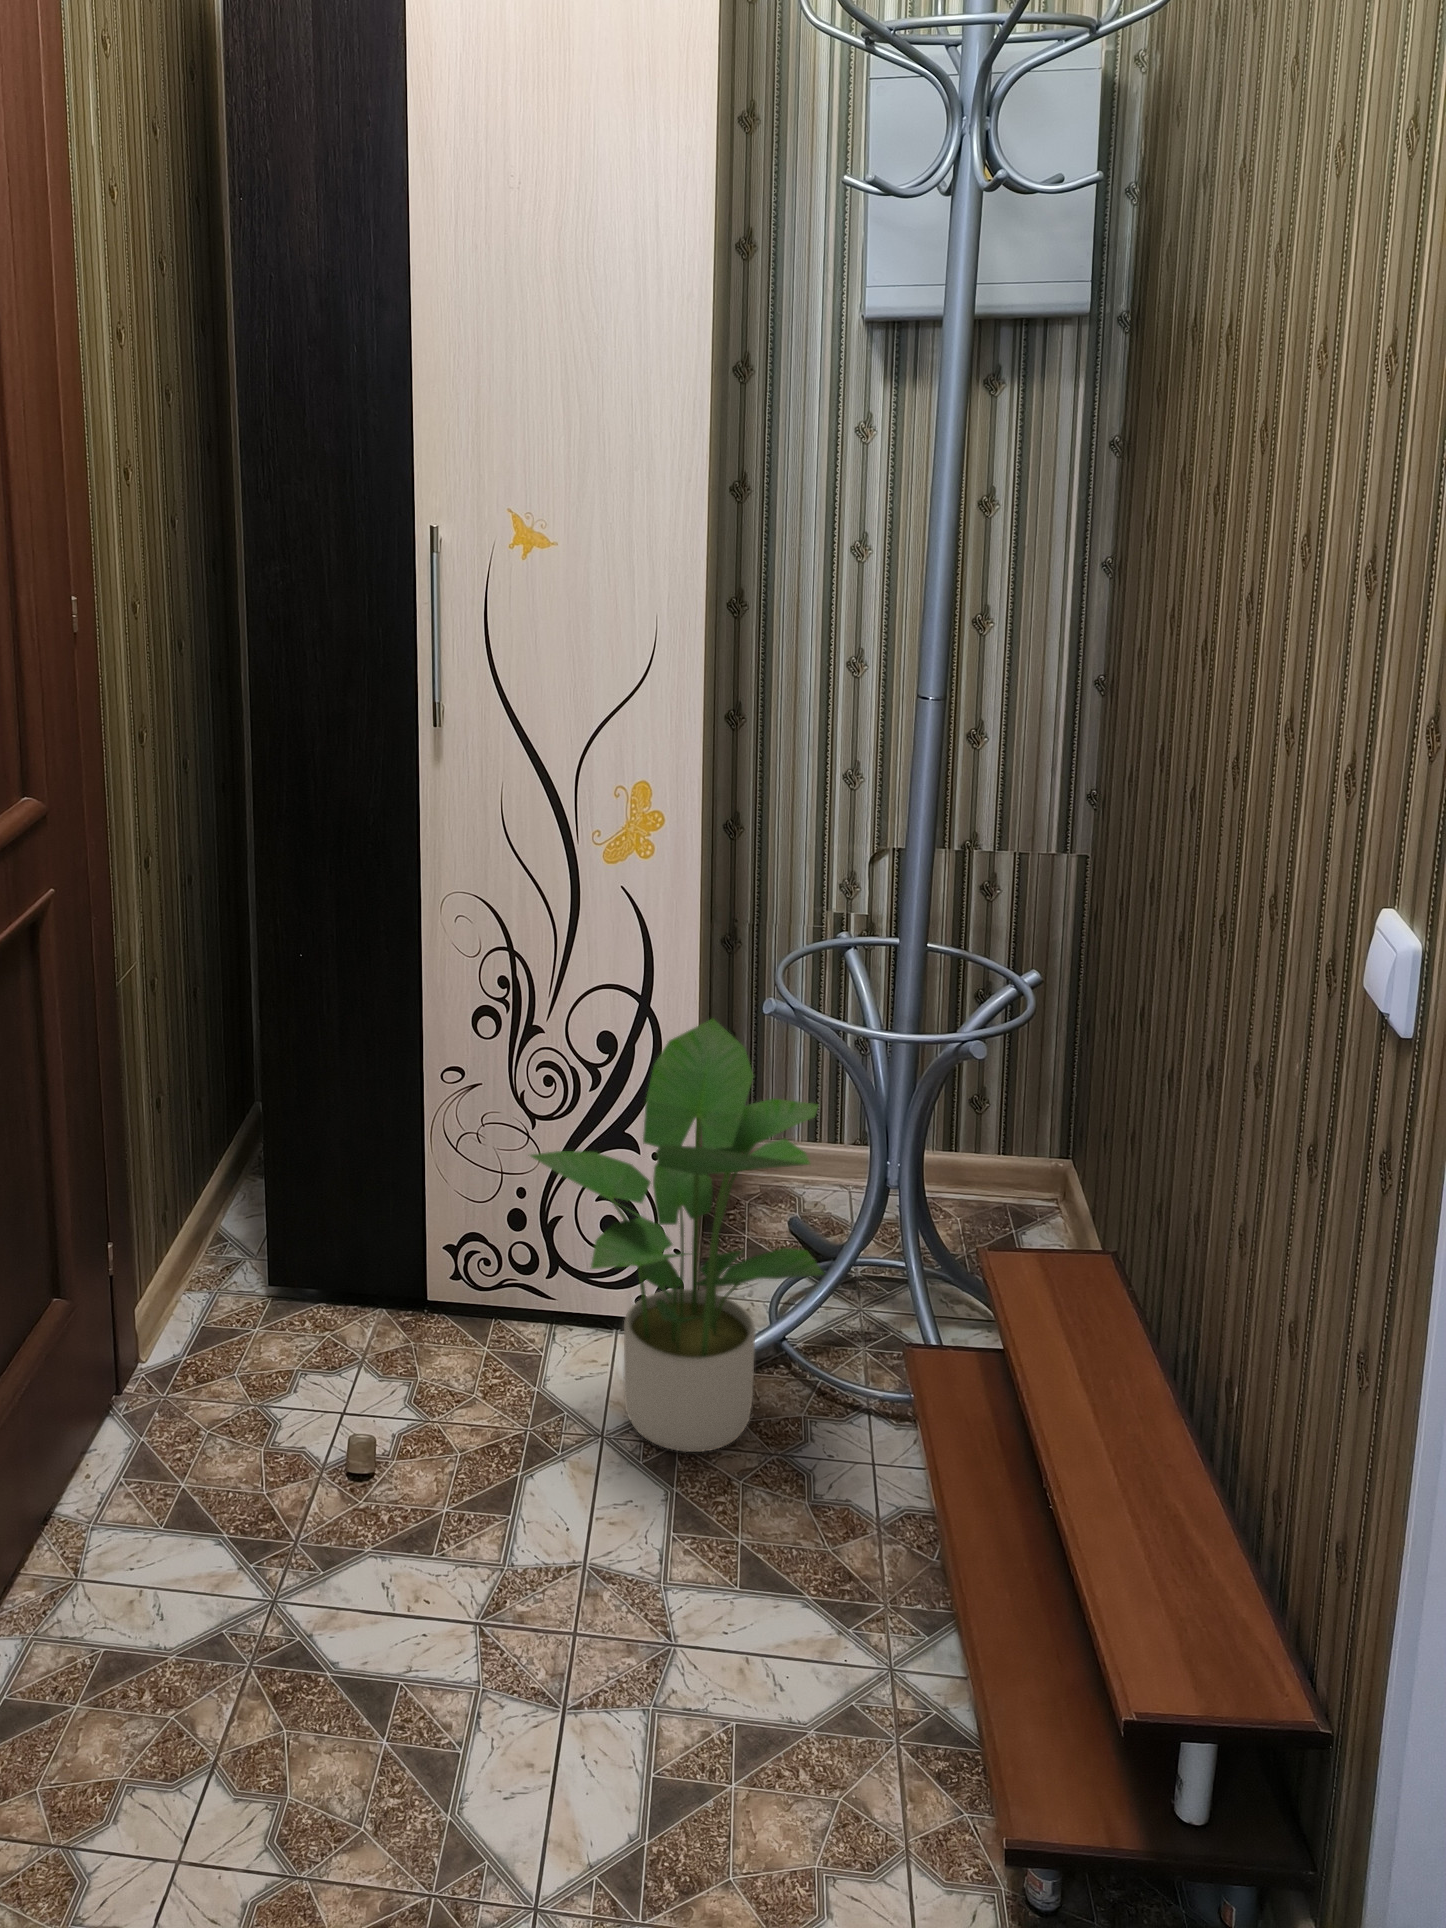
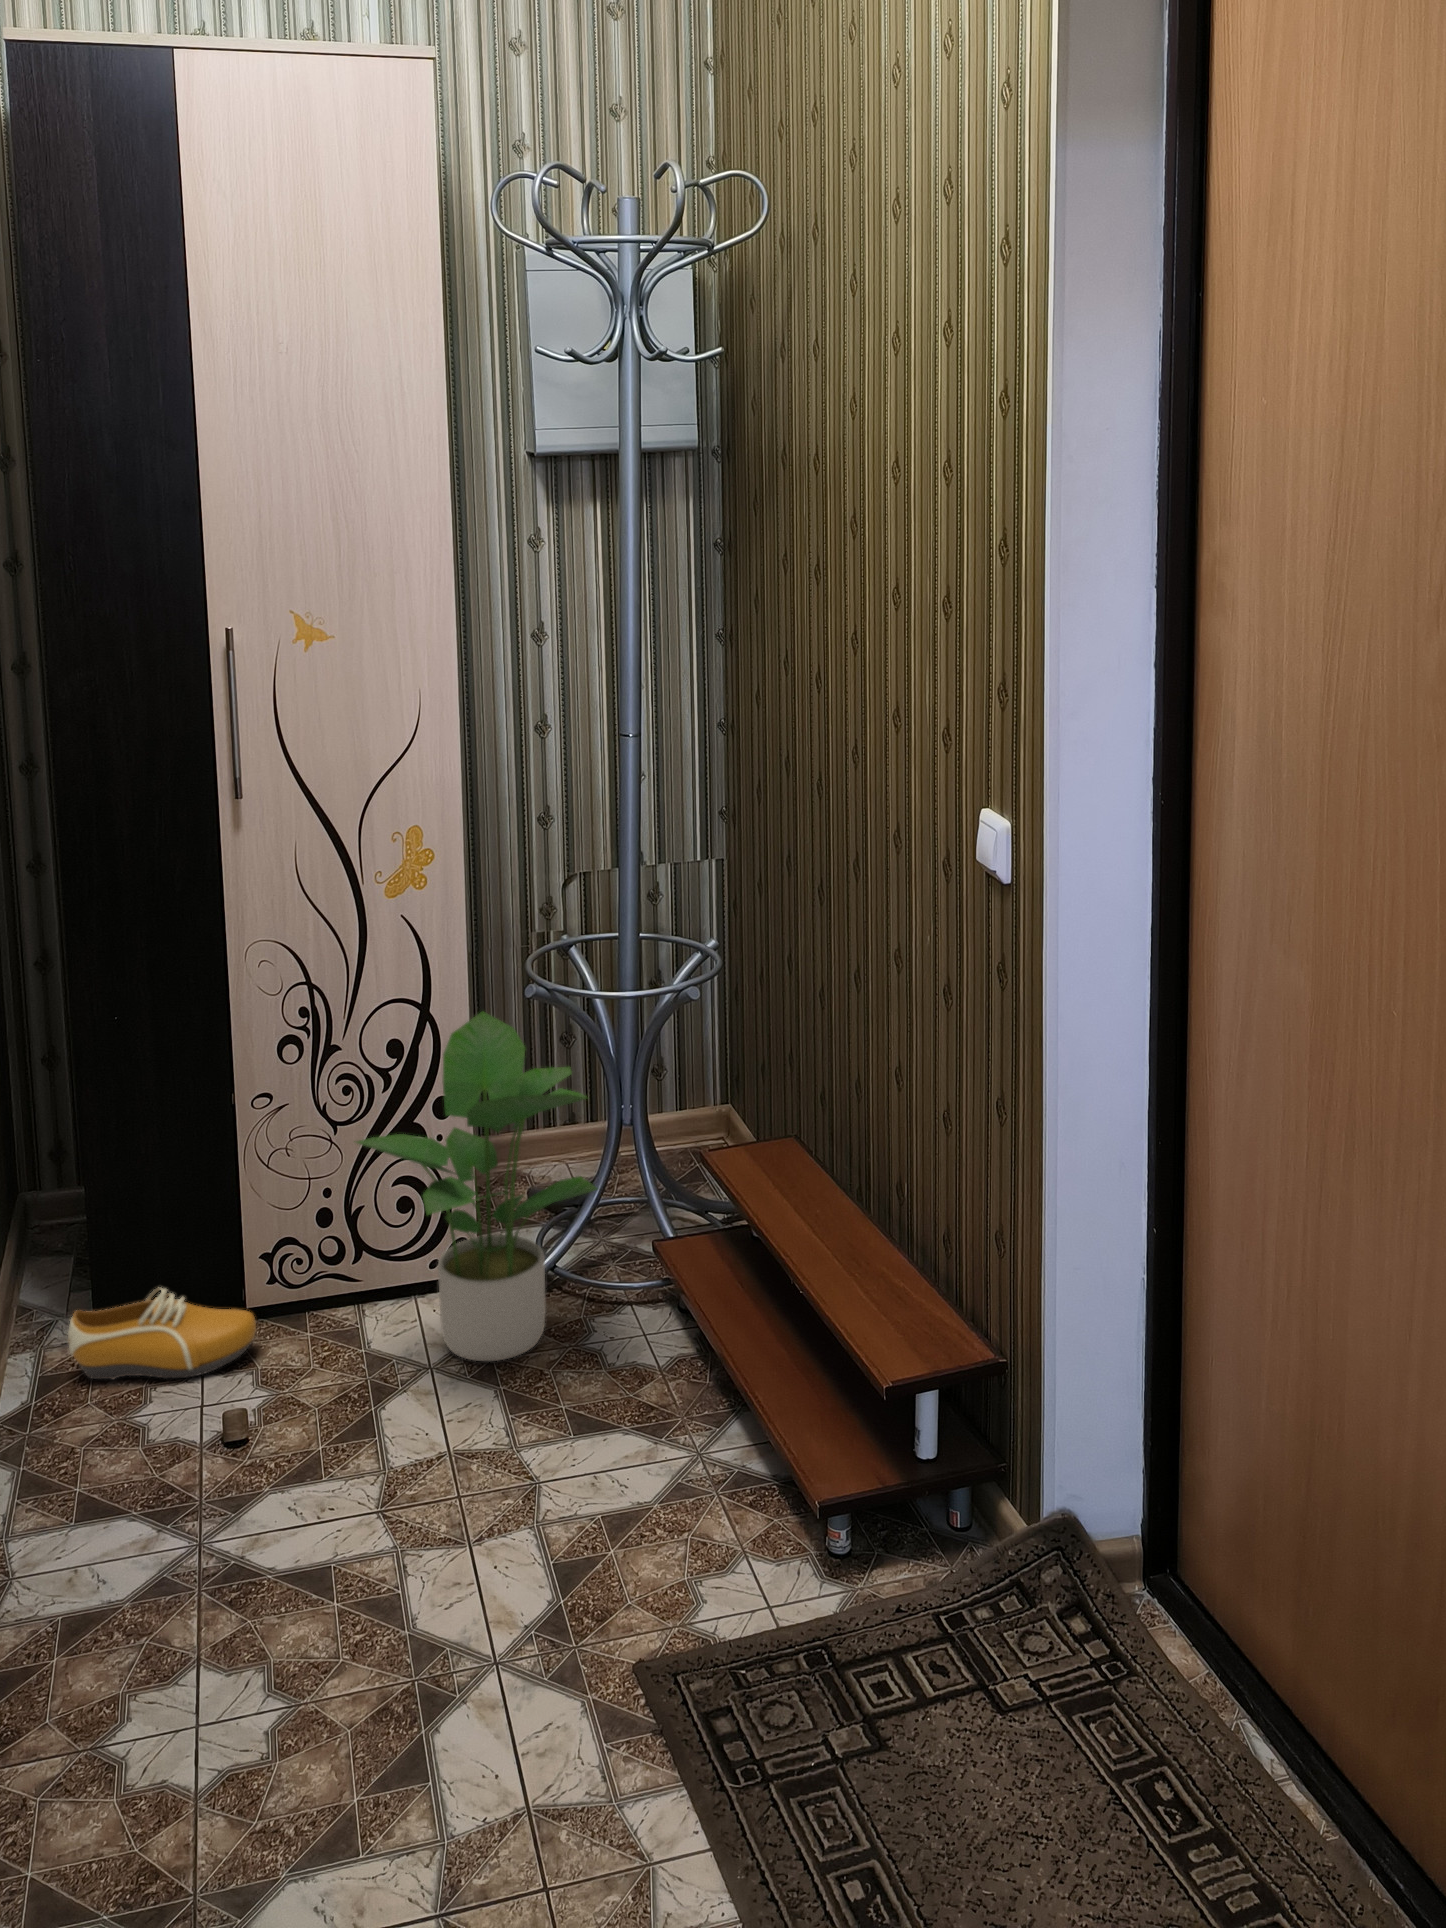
shoe: none [229,1264,425,1375] -> present [68,1287,256,1379]

